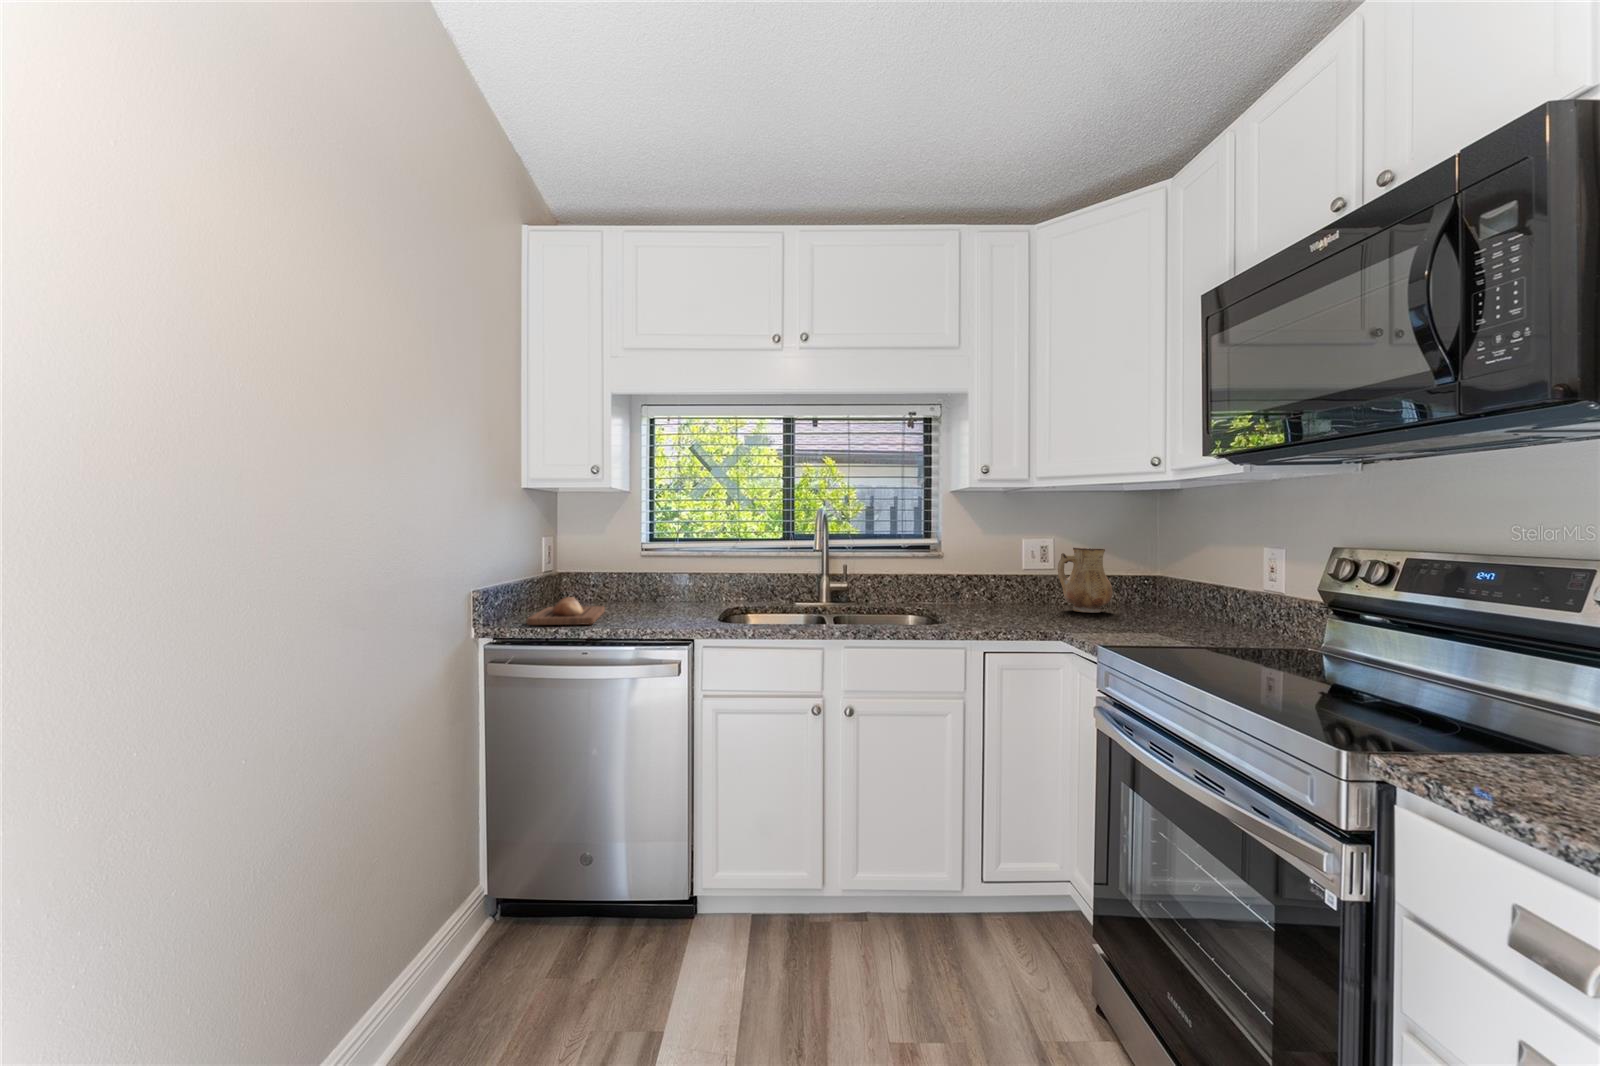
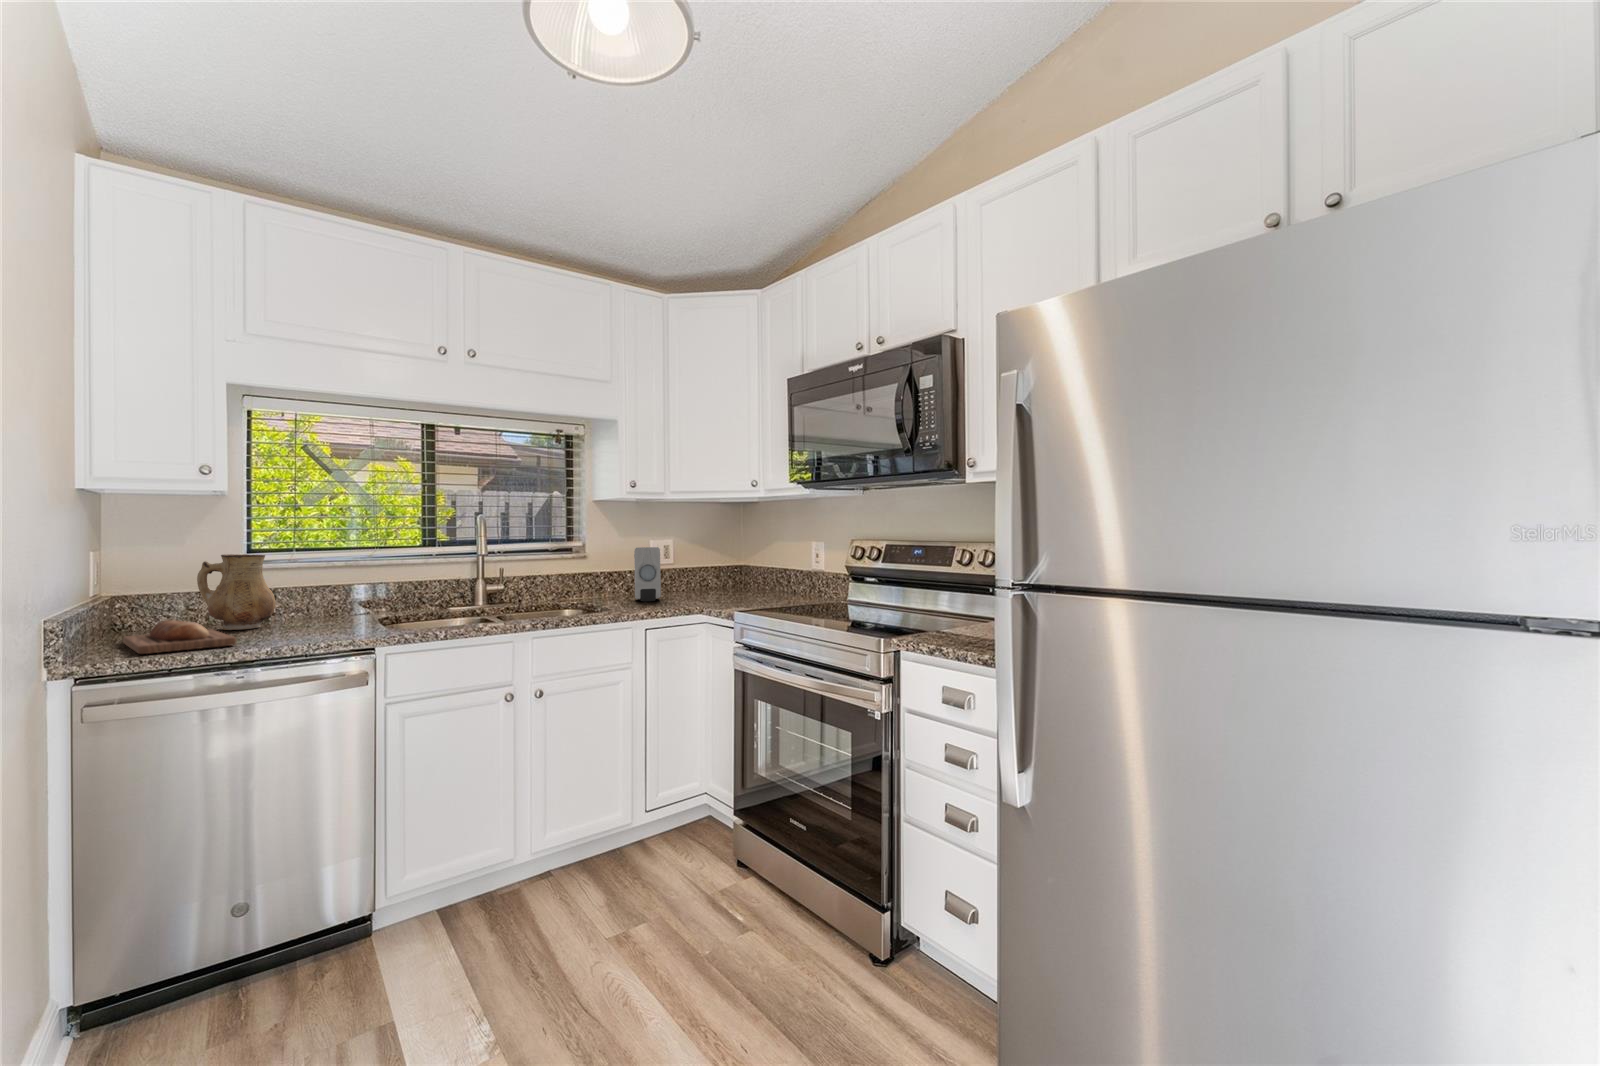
soap dispenser: none [997,547,1033,613] -> present [634,547,661,601]
ceramic pitcher: present [1058,548,1112,613] -> present [197,554,275,630]

